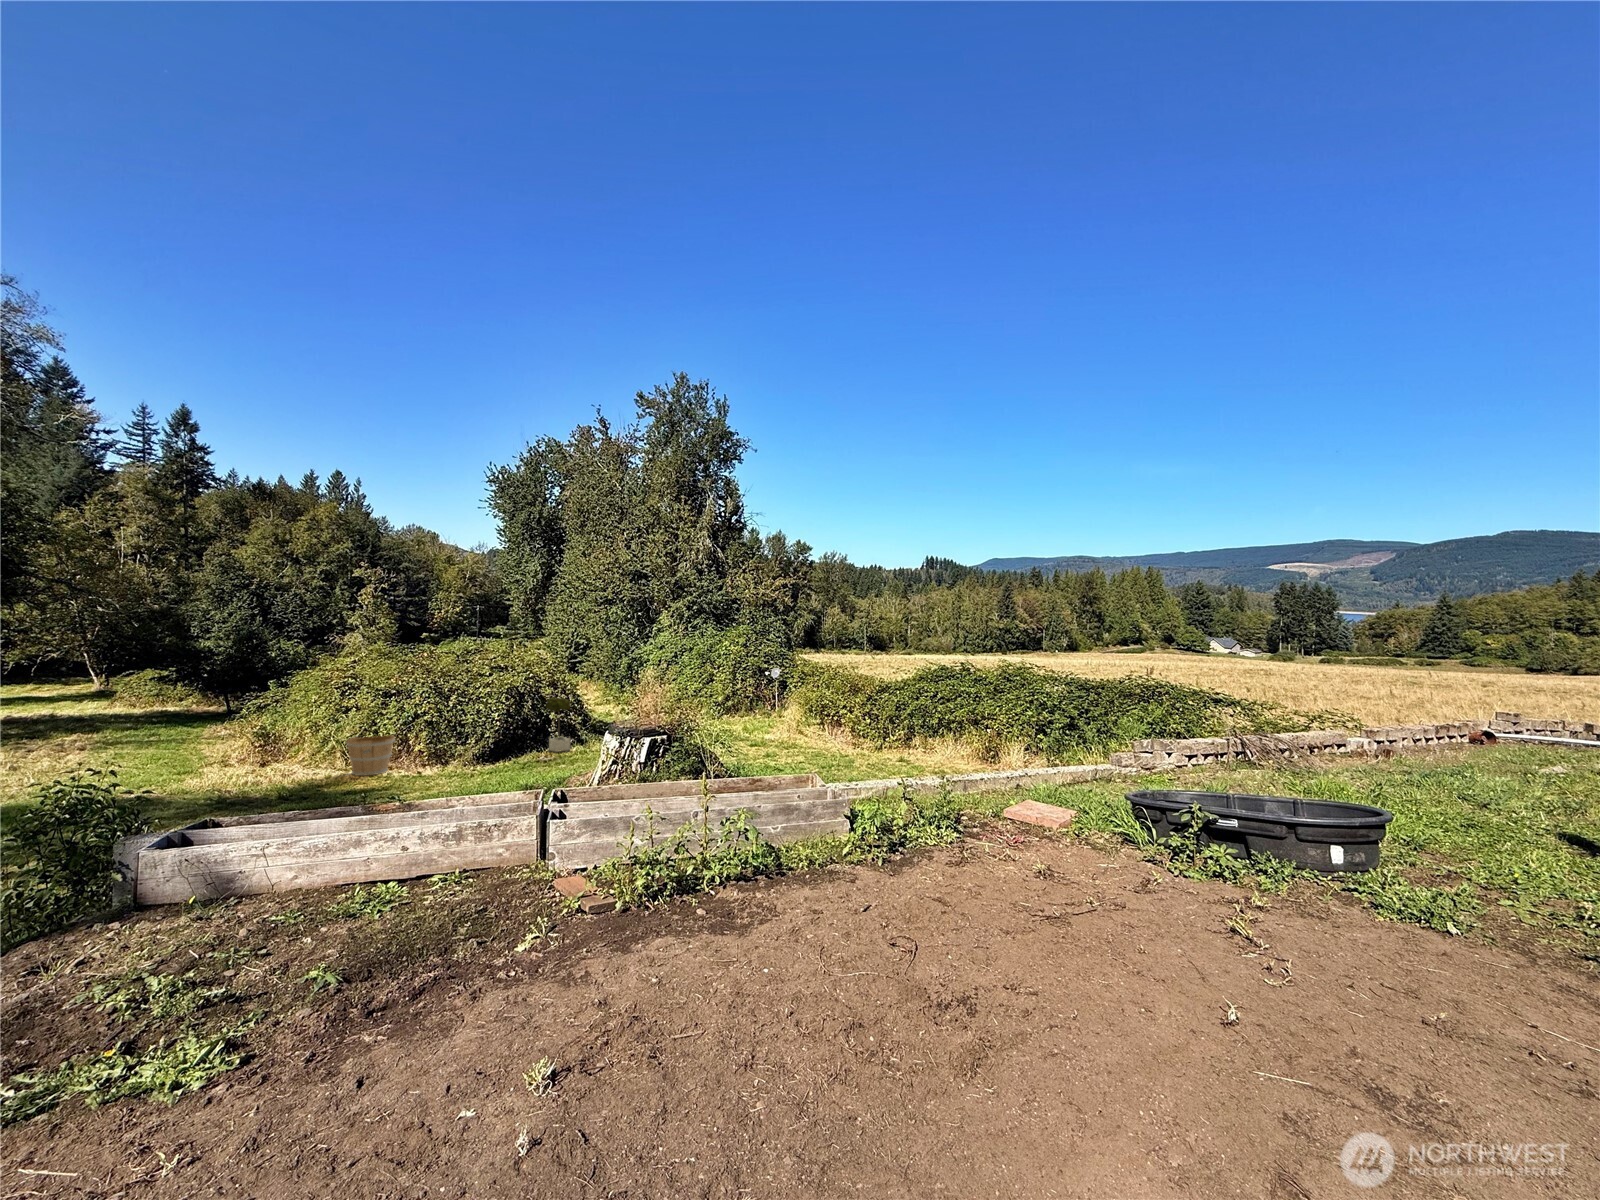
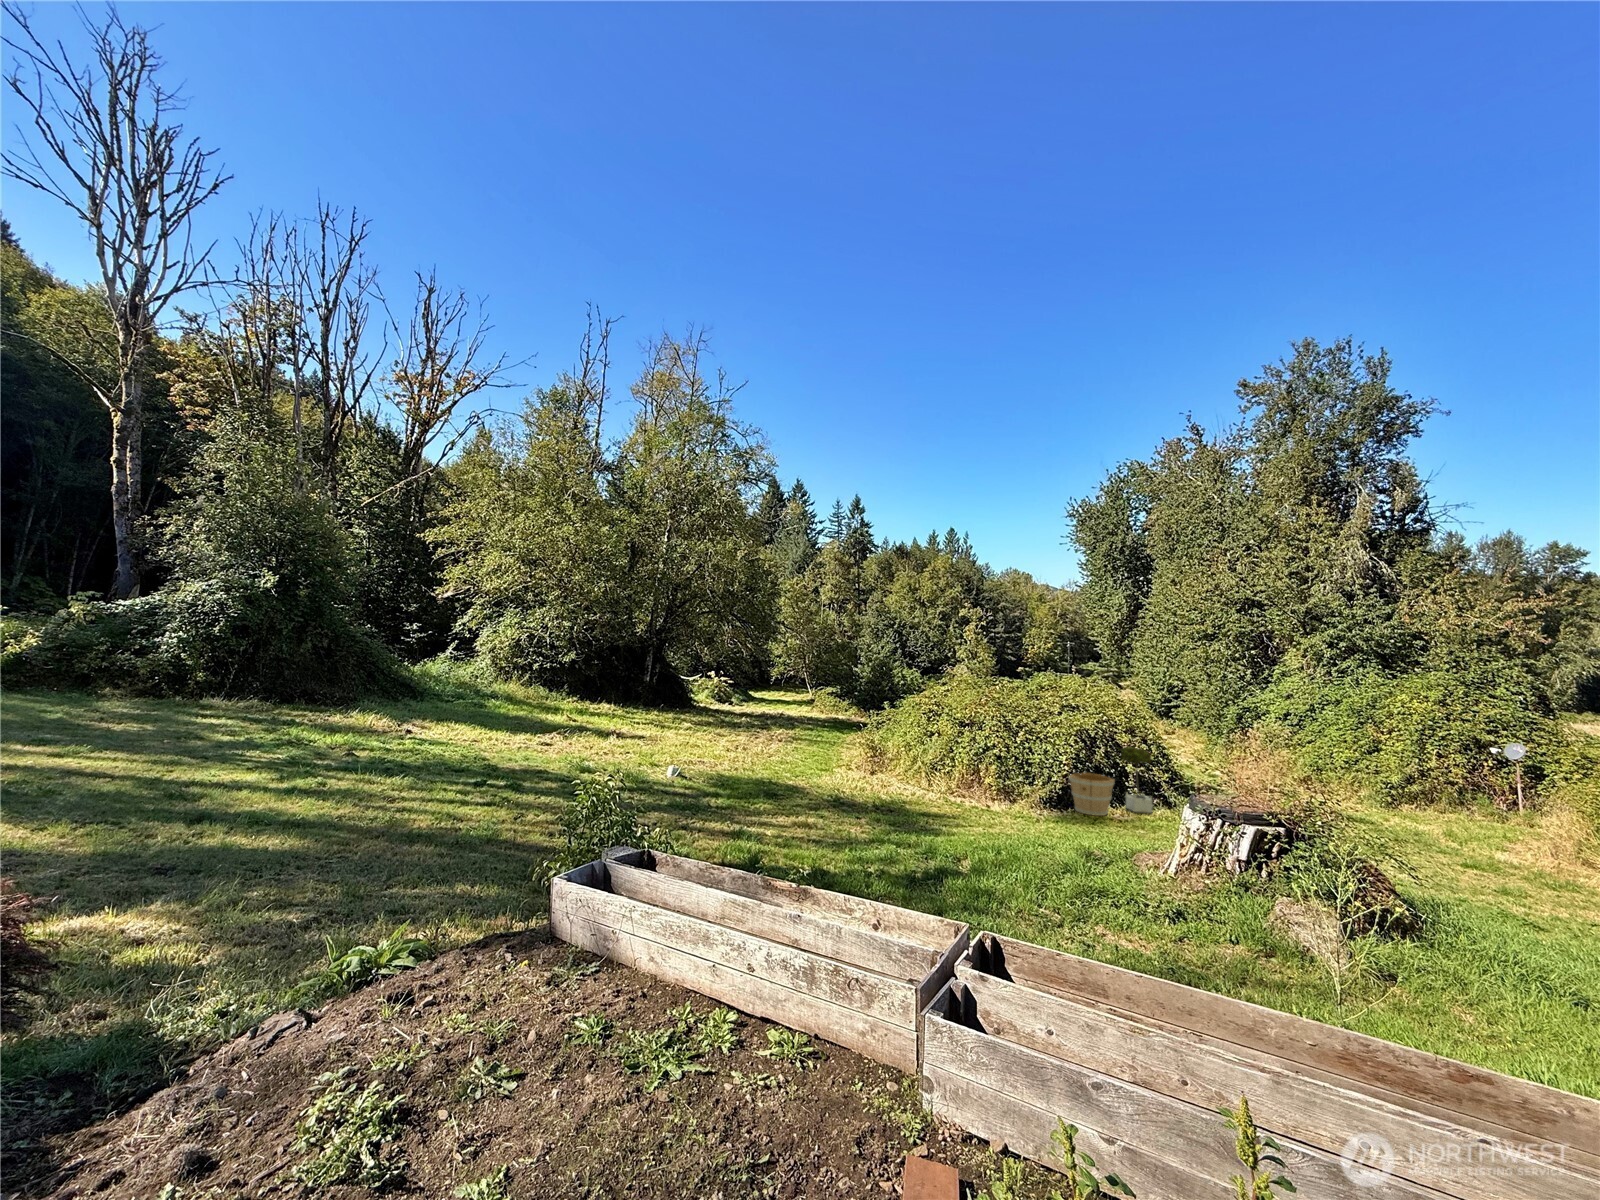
wooden bucket: present [347,735,395,776] -> present [1069,773,1114,816]

